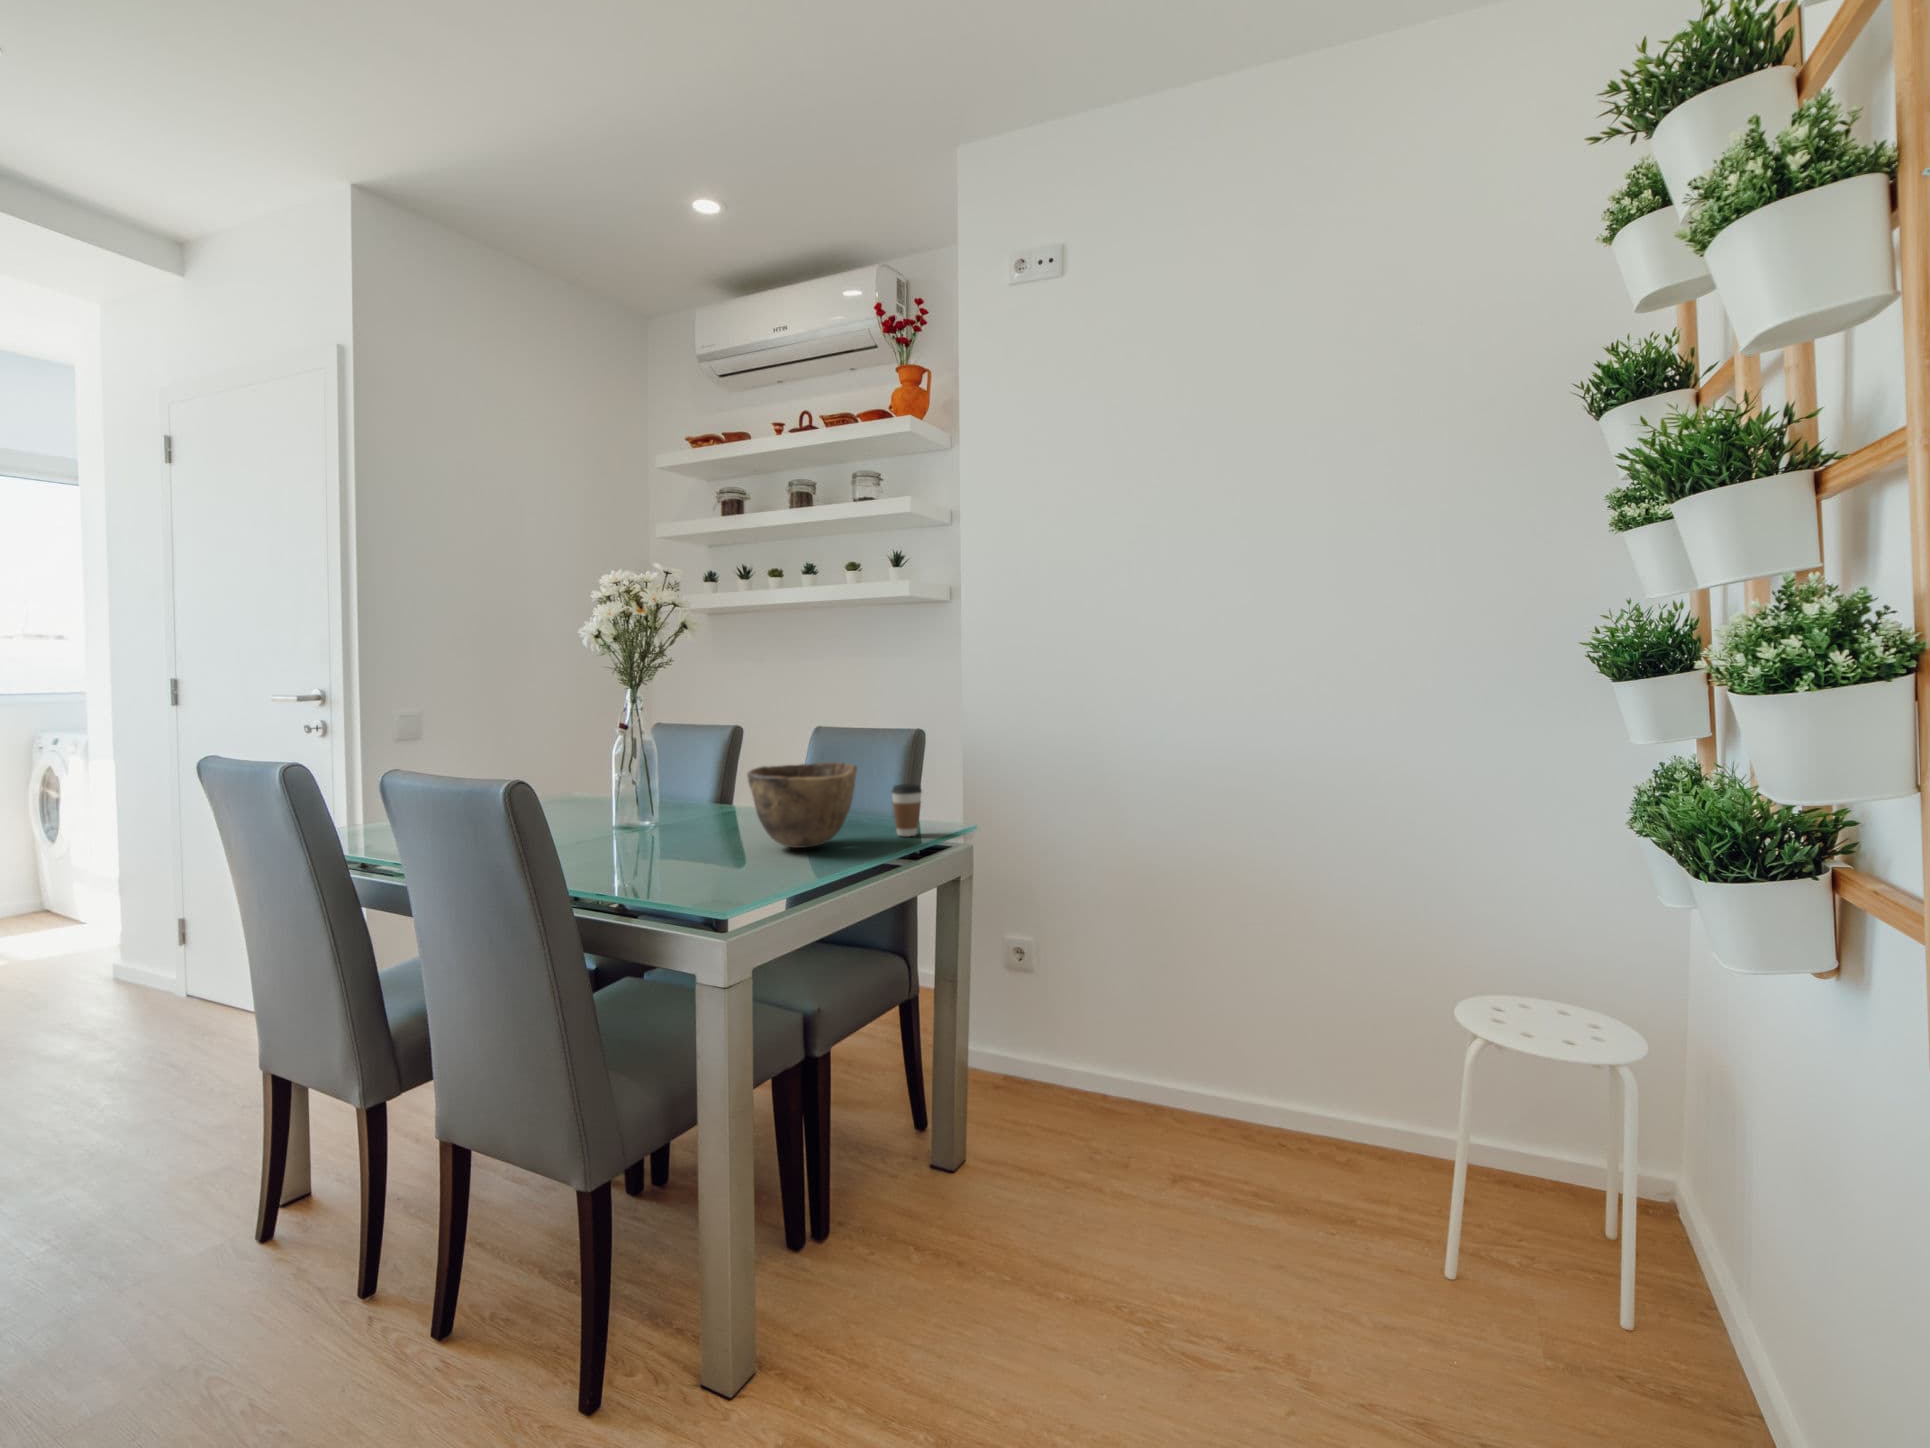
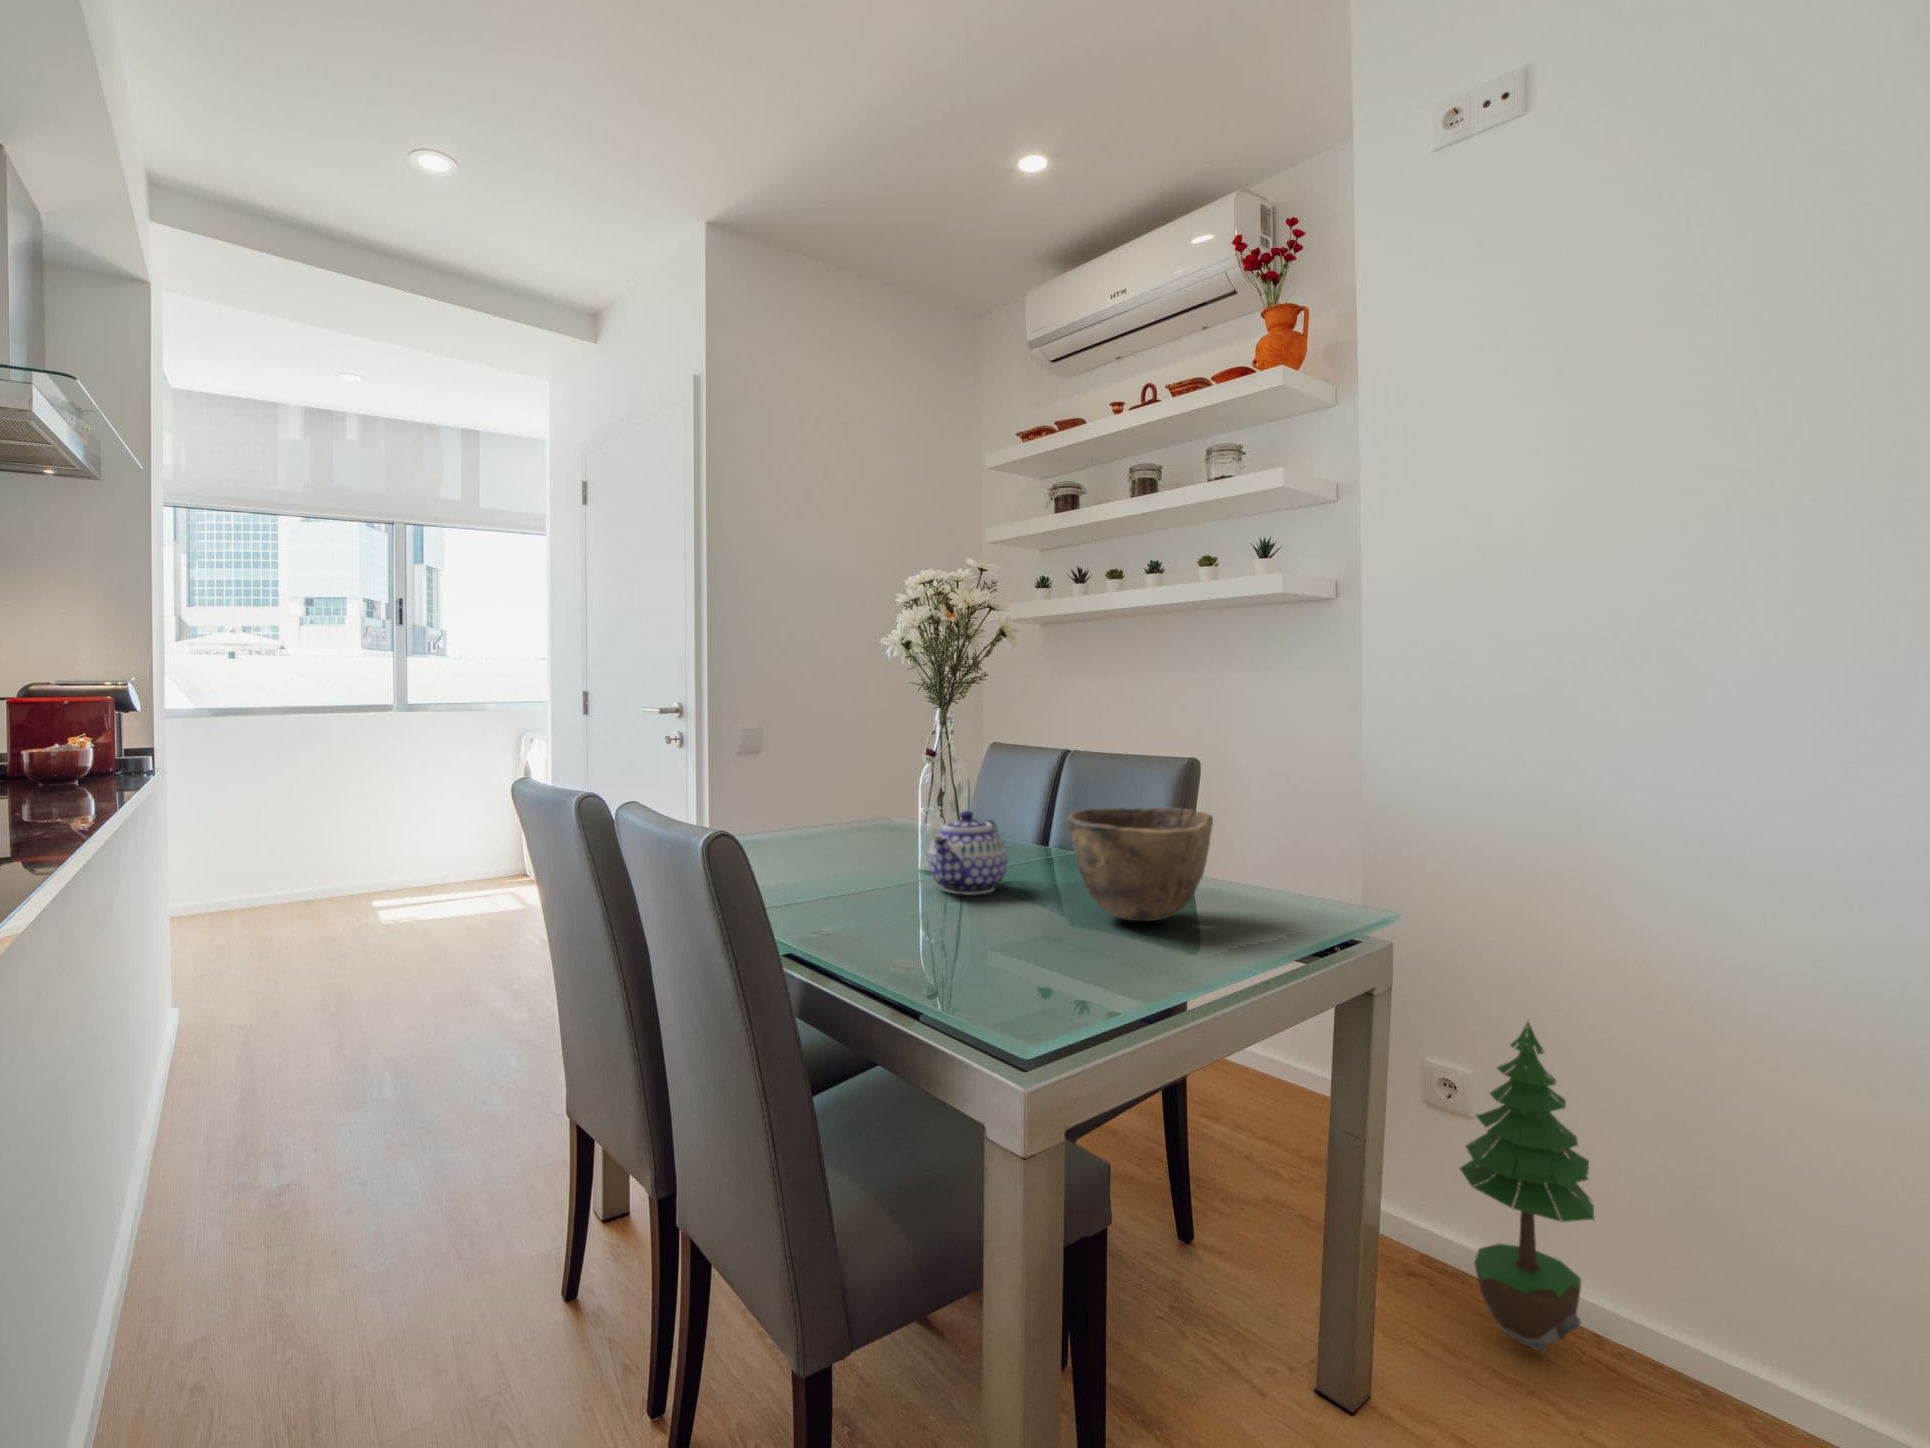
teapot: none [625,775,696,843] -> present [928,811,1008,895]
coffee cup: present [892,784,922,836] -> none [1261,844,1307,918]
potted tree: none [1022,892,1100,1109] -> present [1460,1022,1594,1351]

